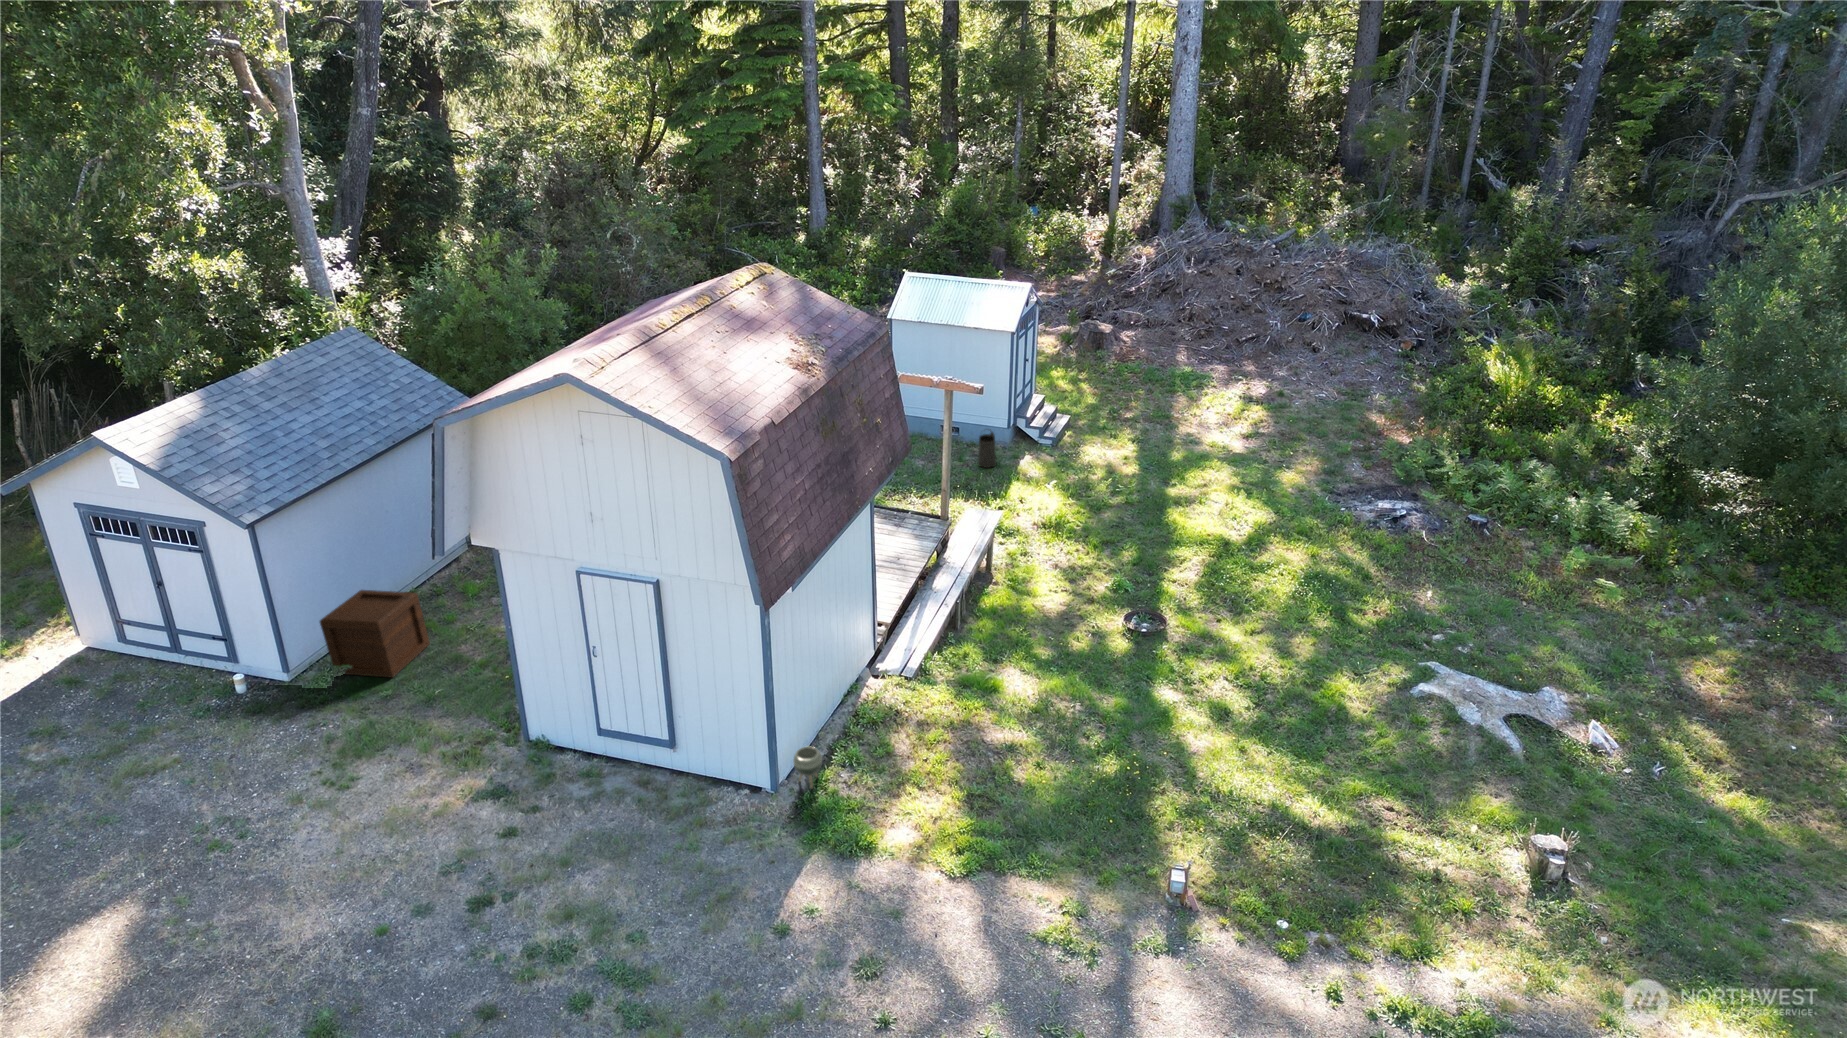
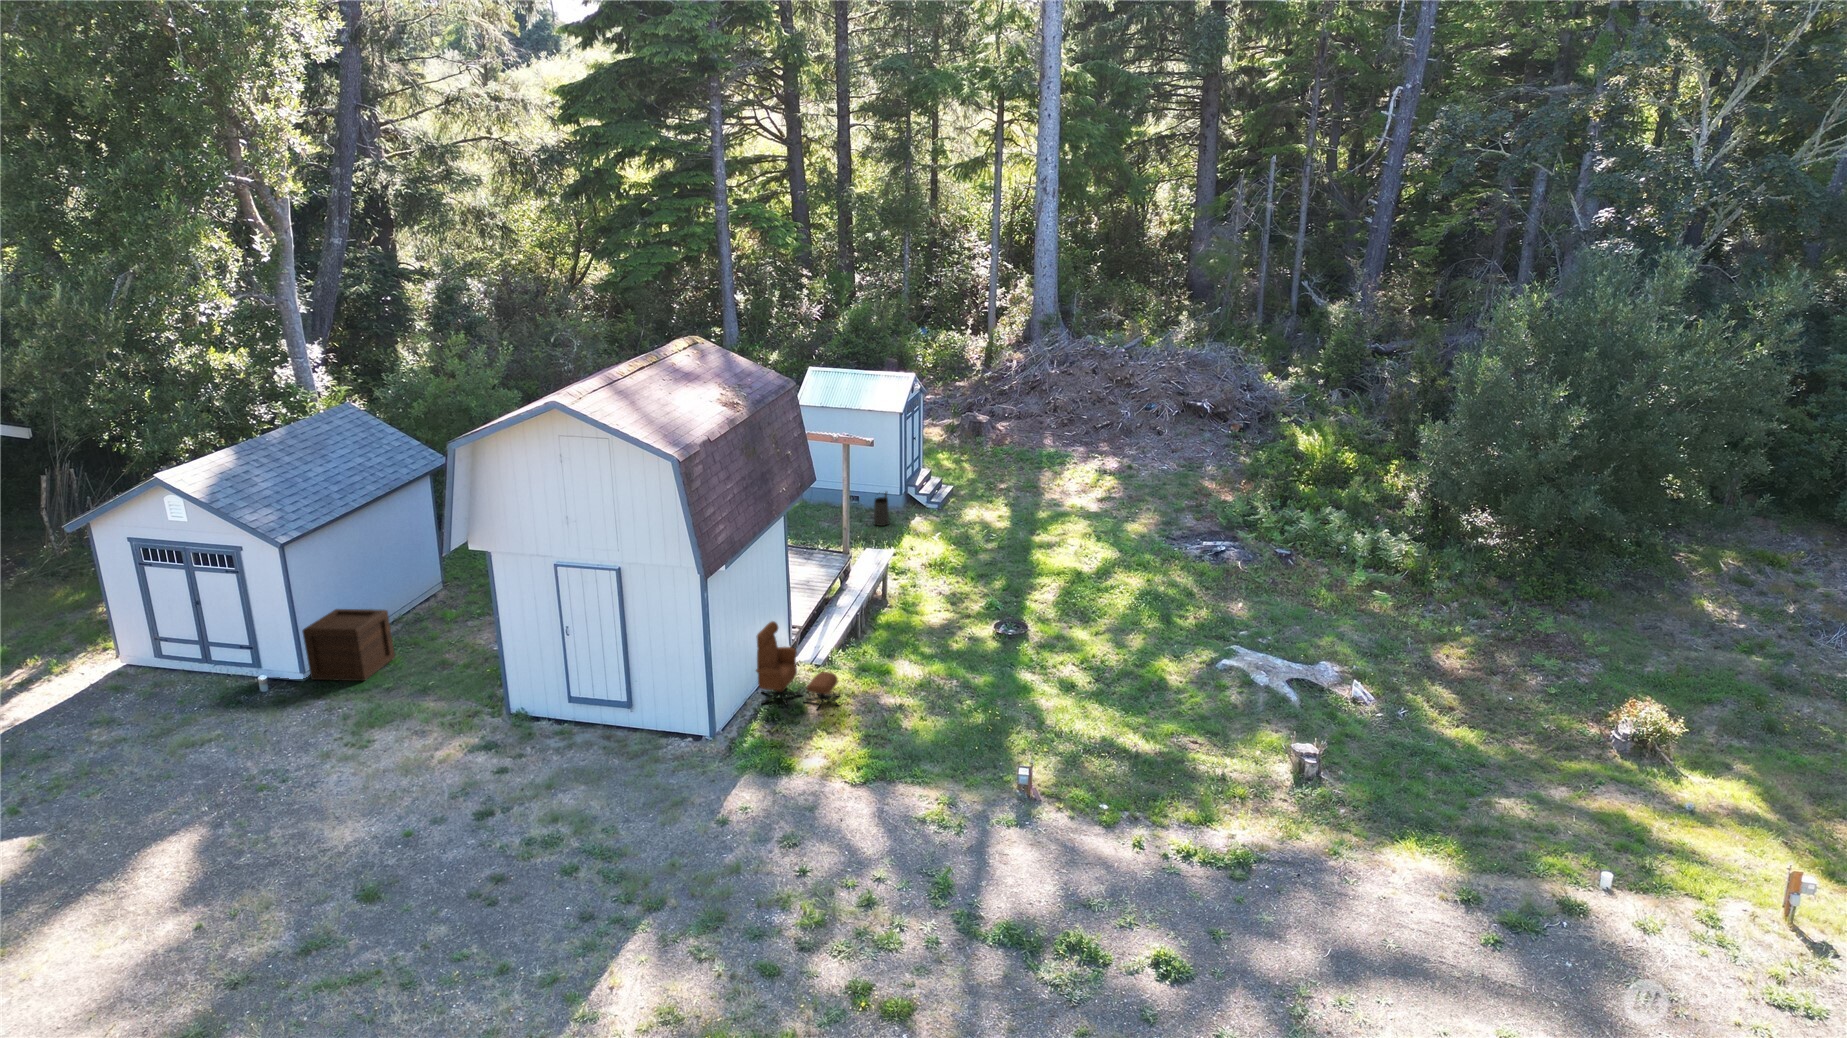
lounge chair: none [834,631,937,744] -> present [756,621,839,710]
planter: present [793,746,822,788] -> none [723,705,746,740]

